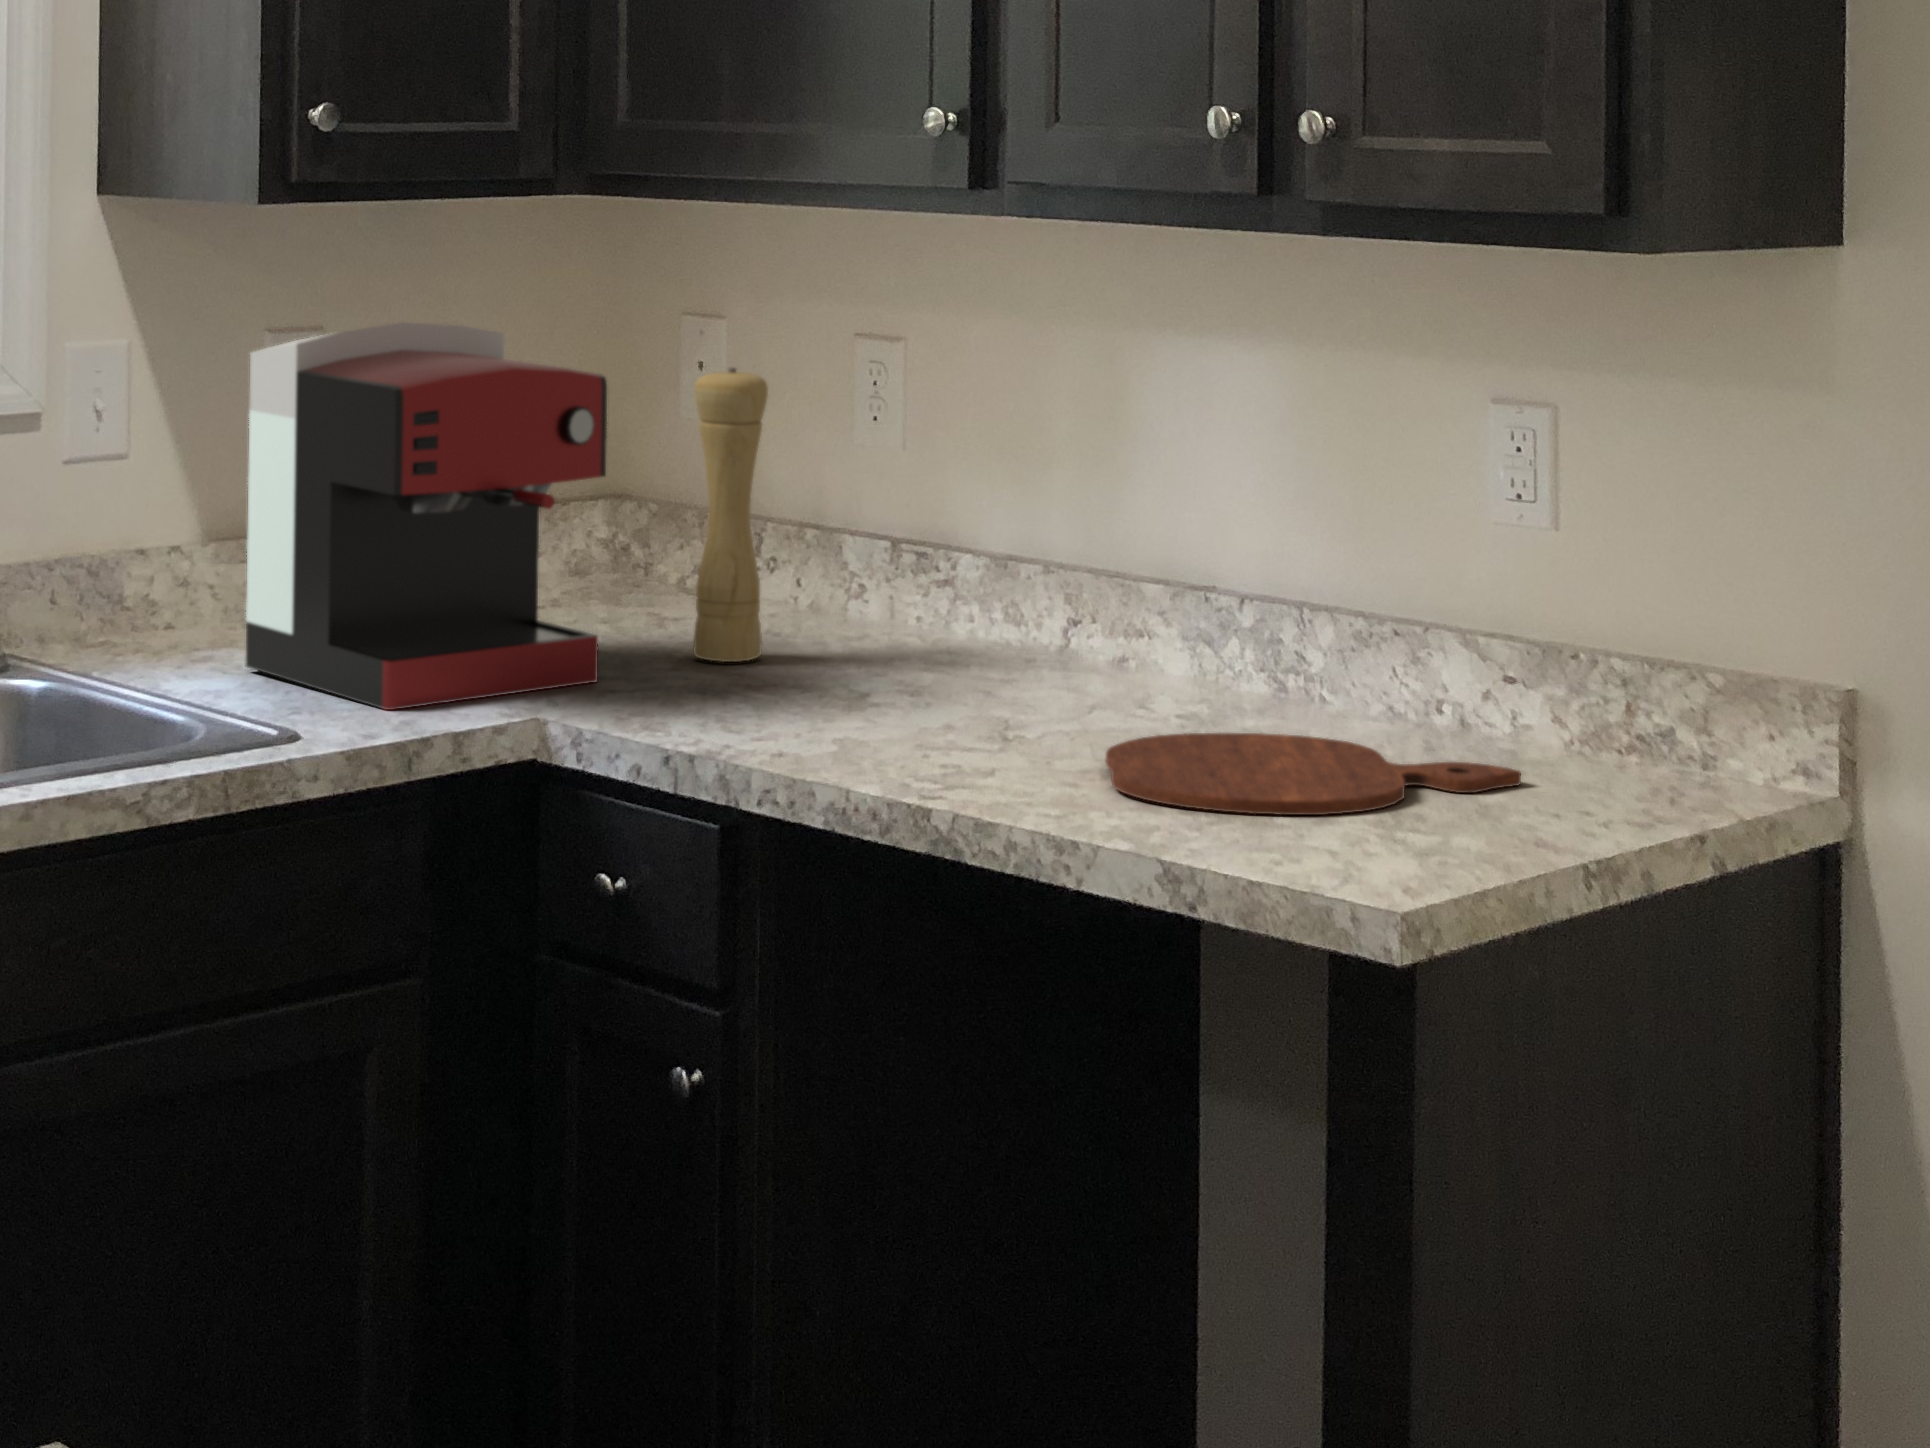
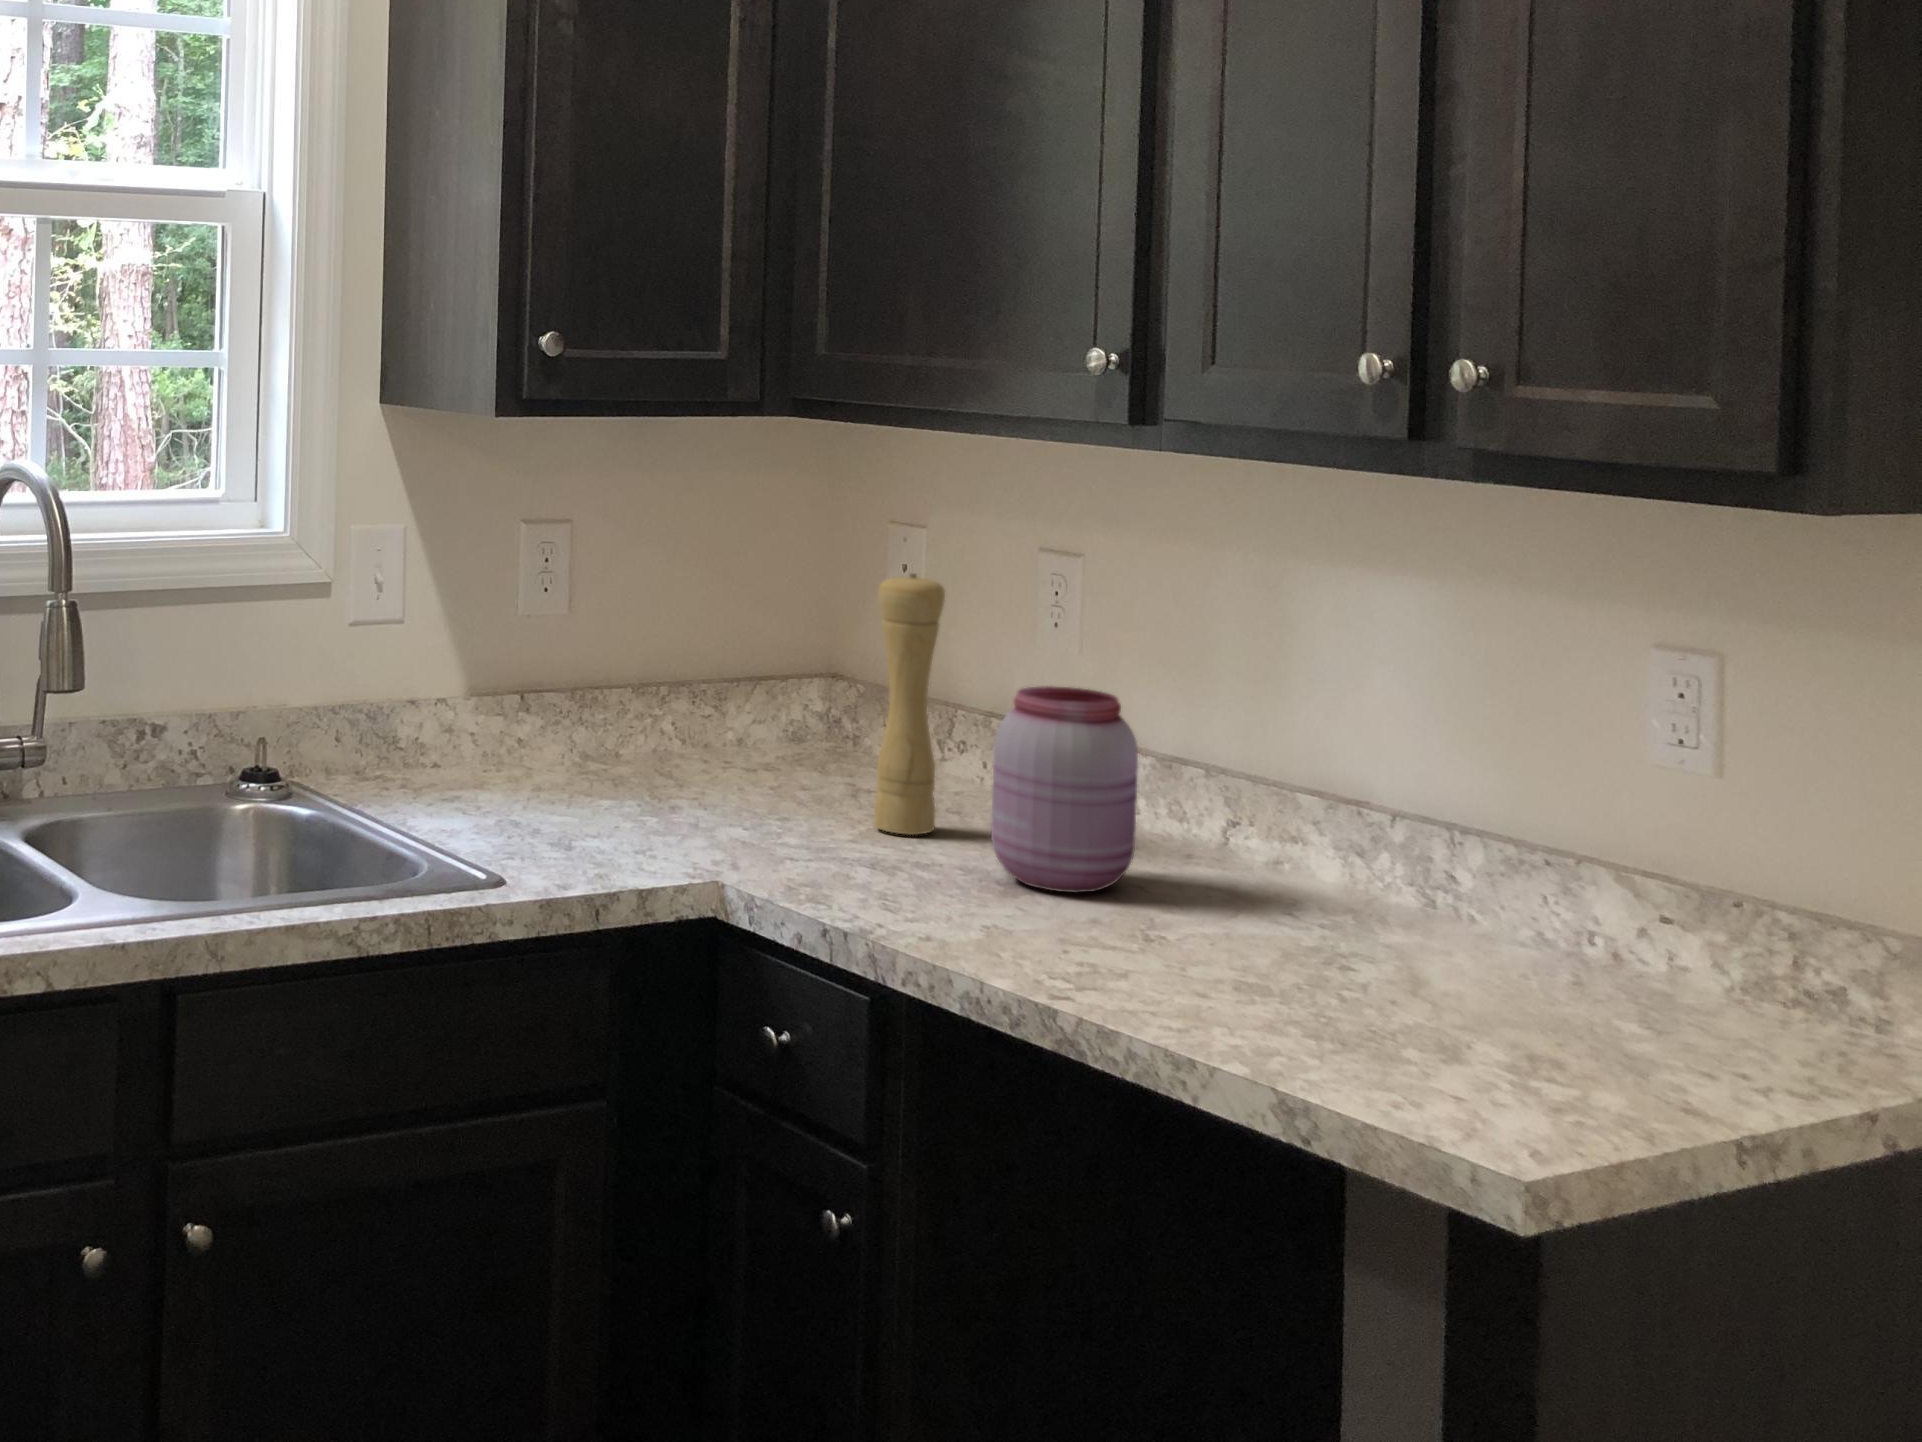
coffee maker: present [246,322,607,710] -> none [483,522,794,861]
jar: none [833,483,987,705] -> present [991,686,1138,893]
cutting board: present [1106,733,1521,815] -> none [1238,948,1673,1053]

